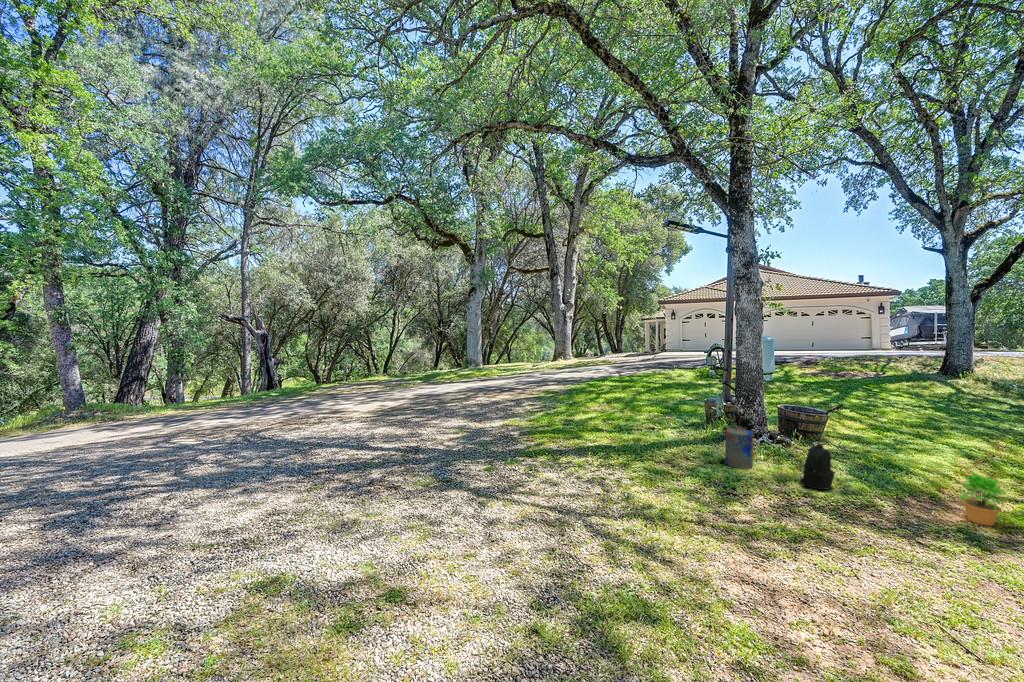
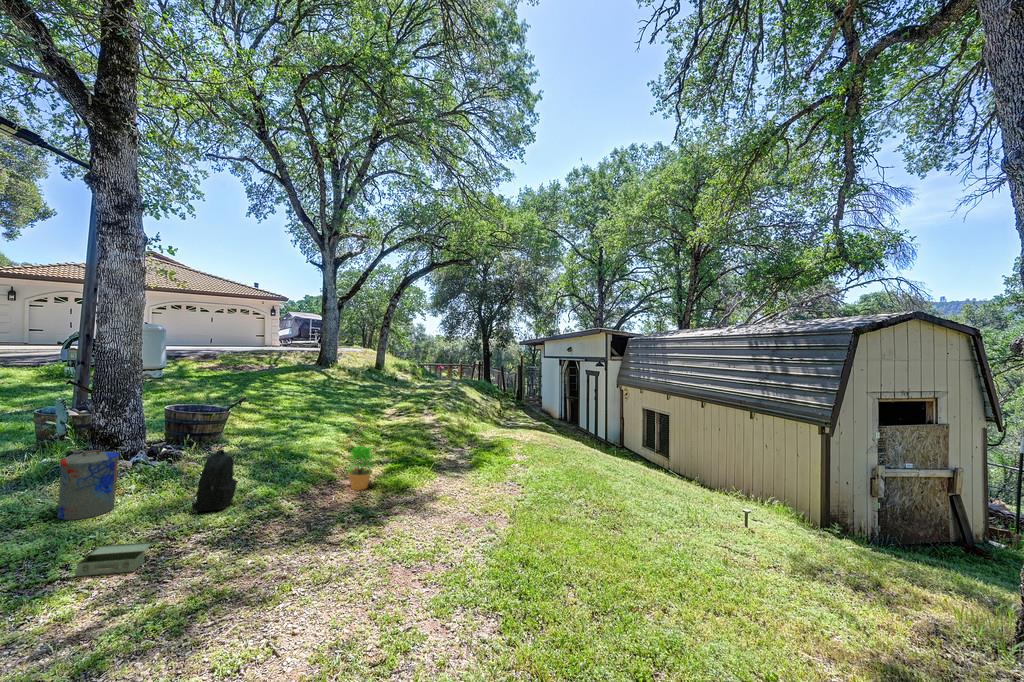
toolbox: none [739,484,777,506] -> present [76,542,153,576]

